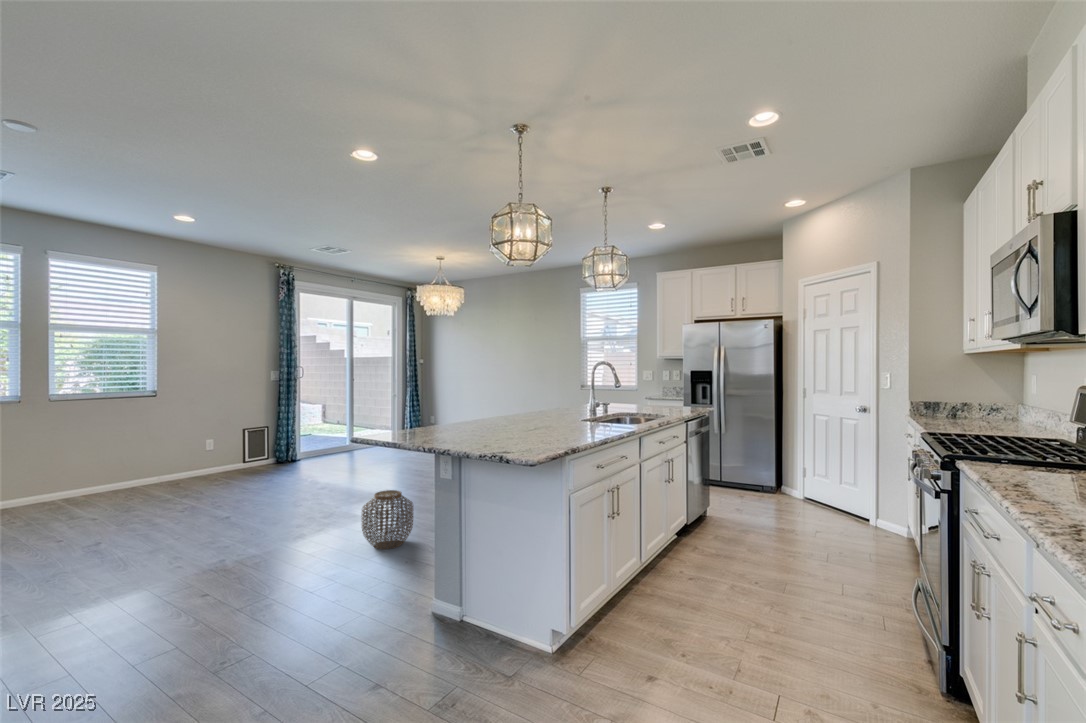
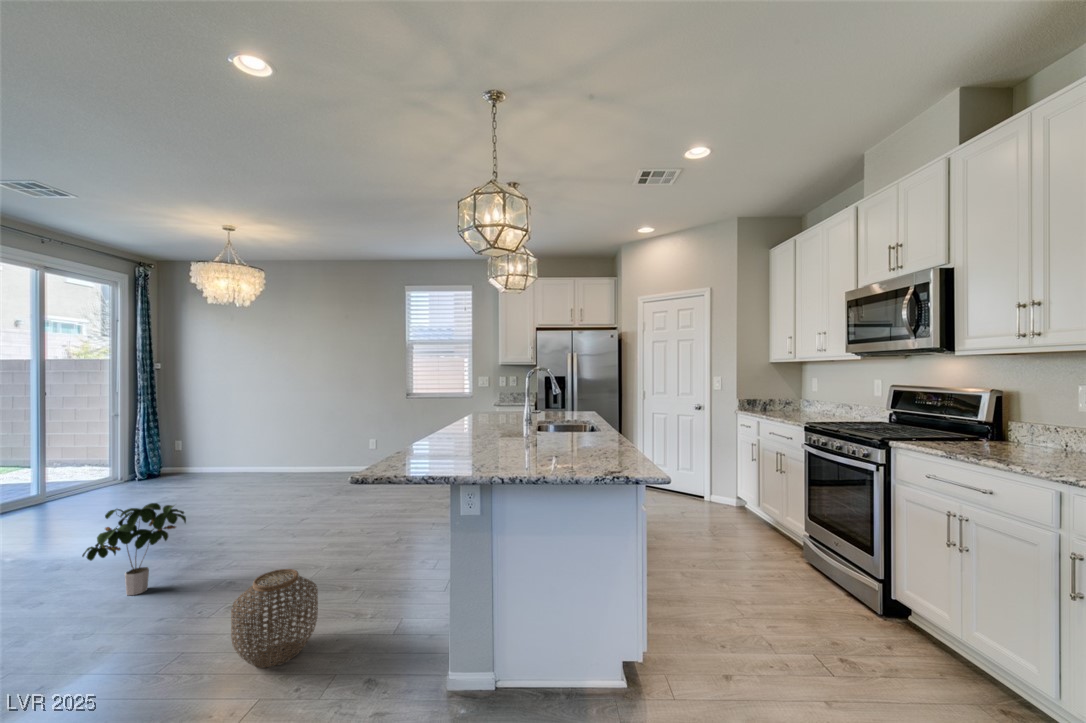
potted plant: none [332,445,382,501] -> present [82,503,186,595]

